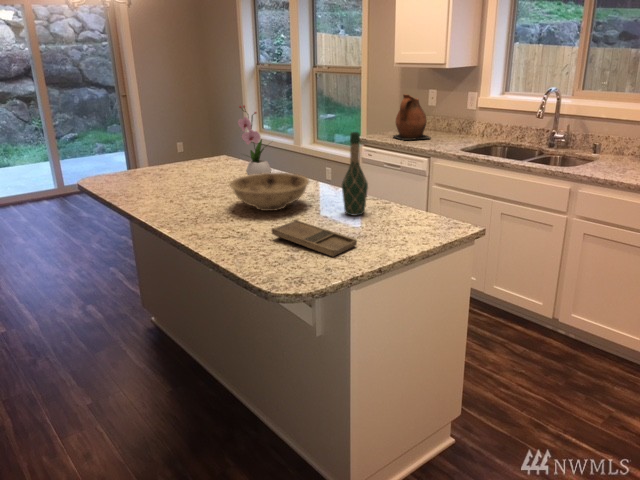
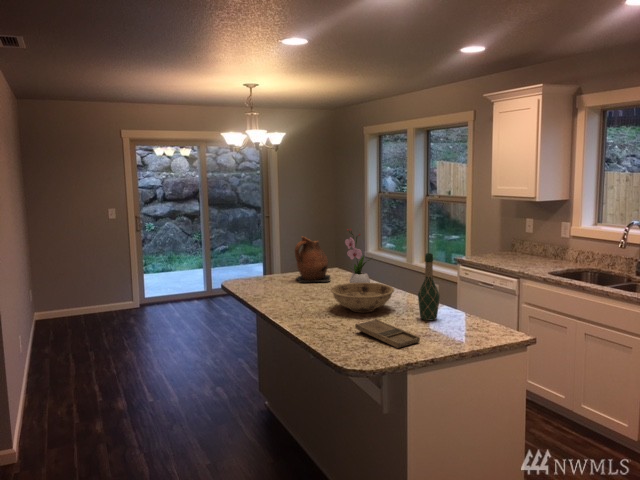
ceramic pitcher: present [393,94,431,140] -> present [295,237,330,282]

